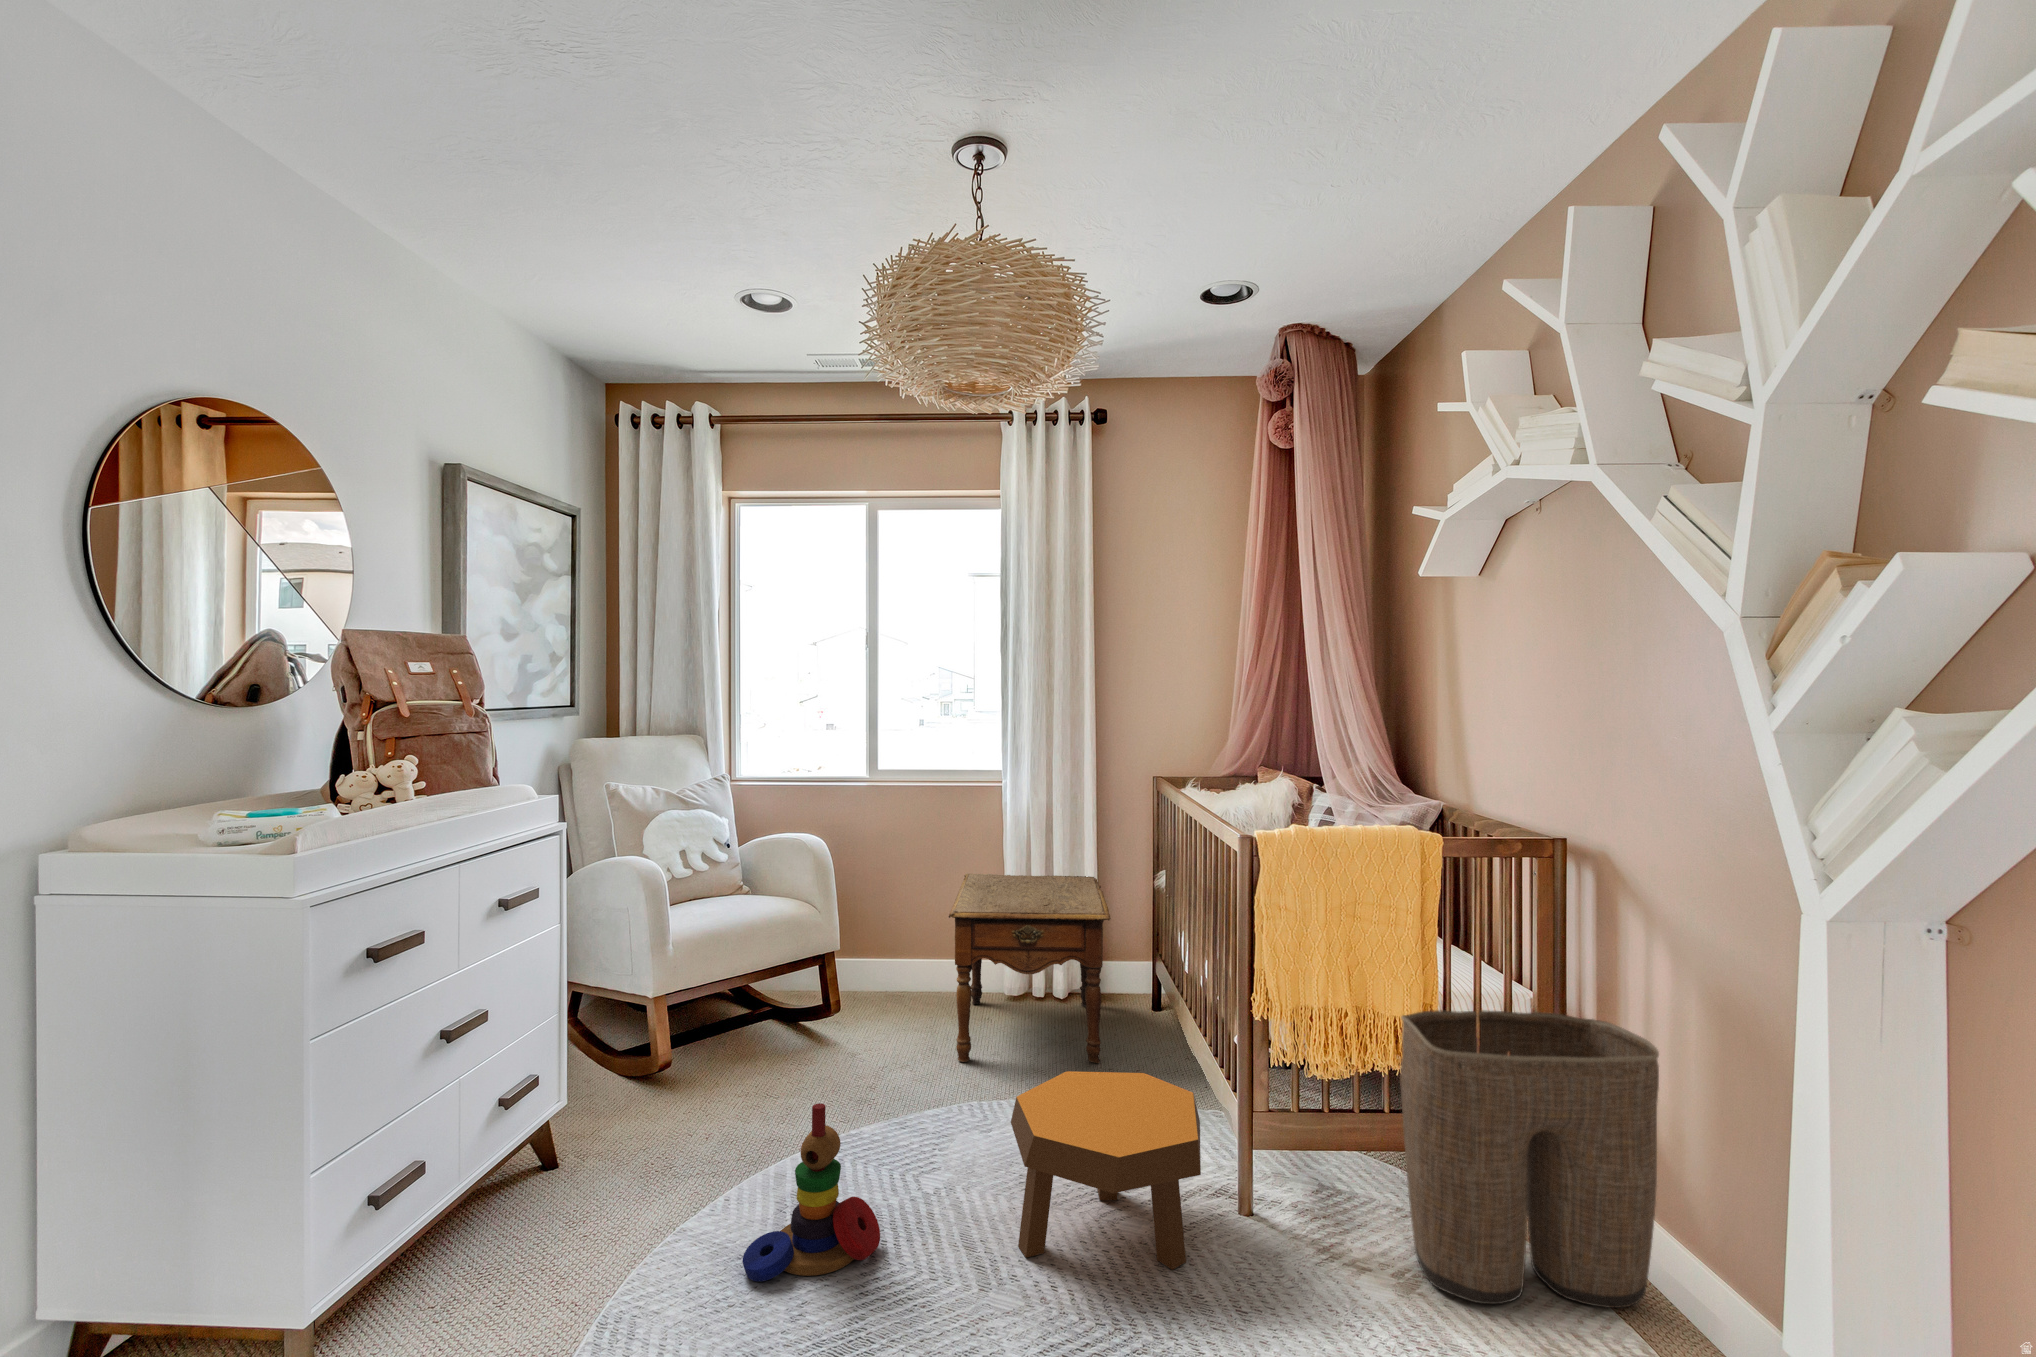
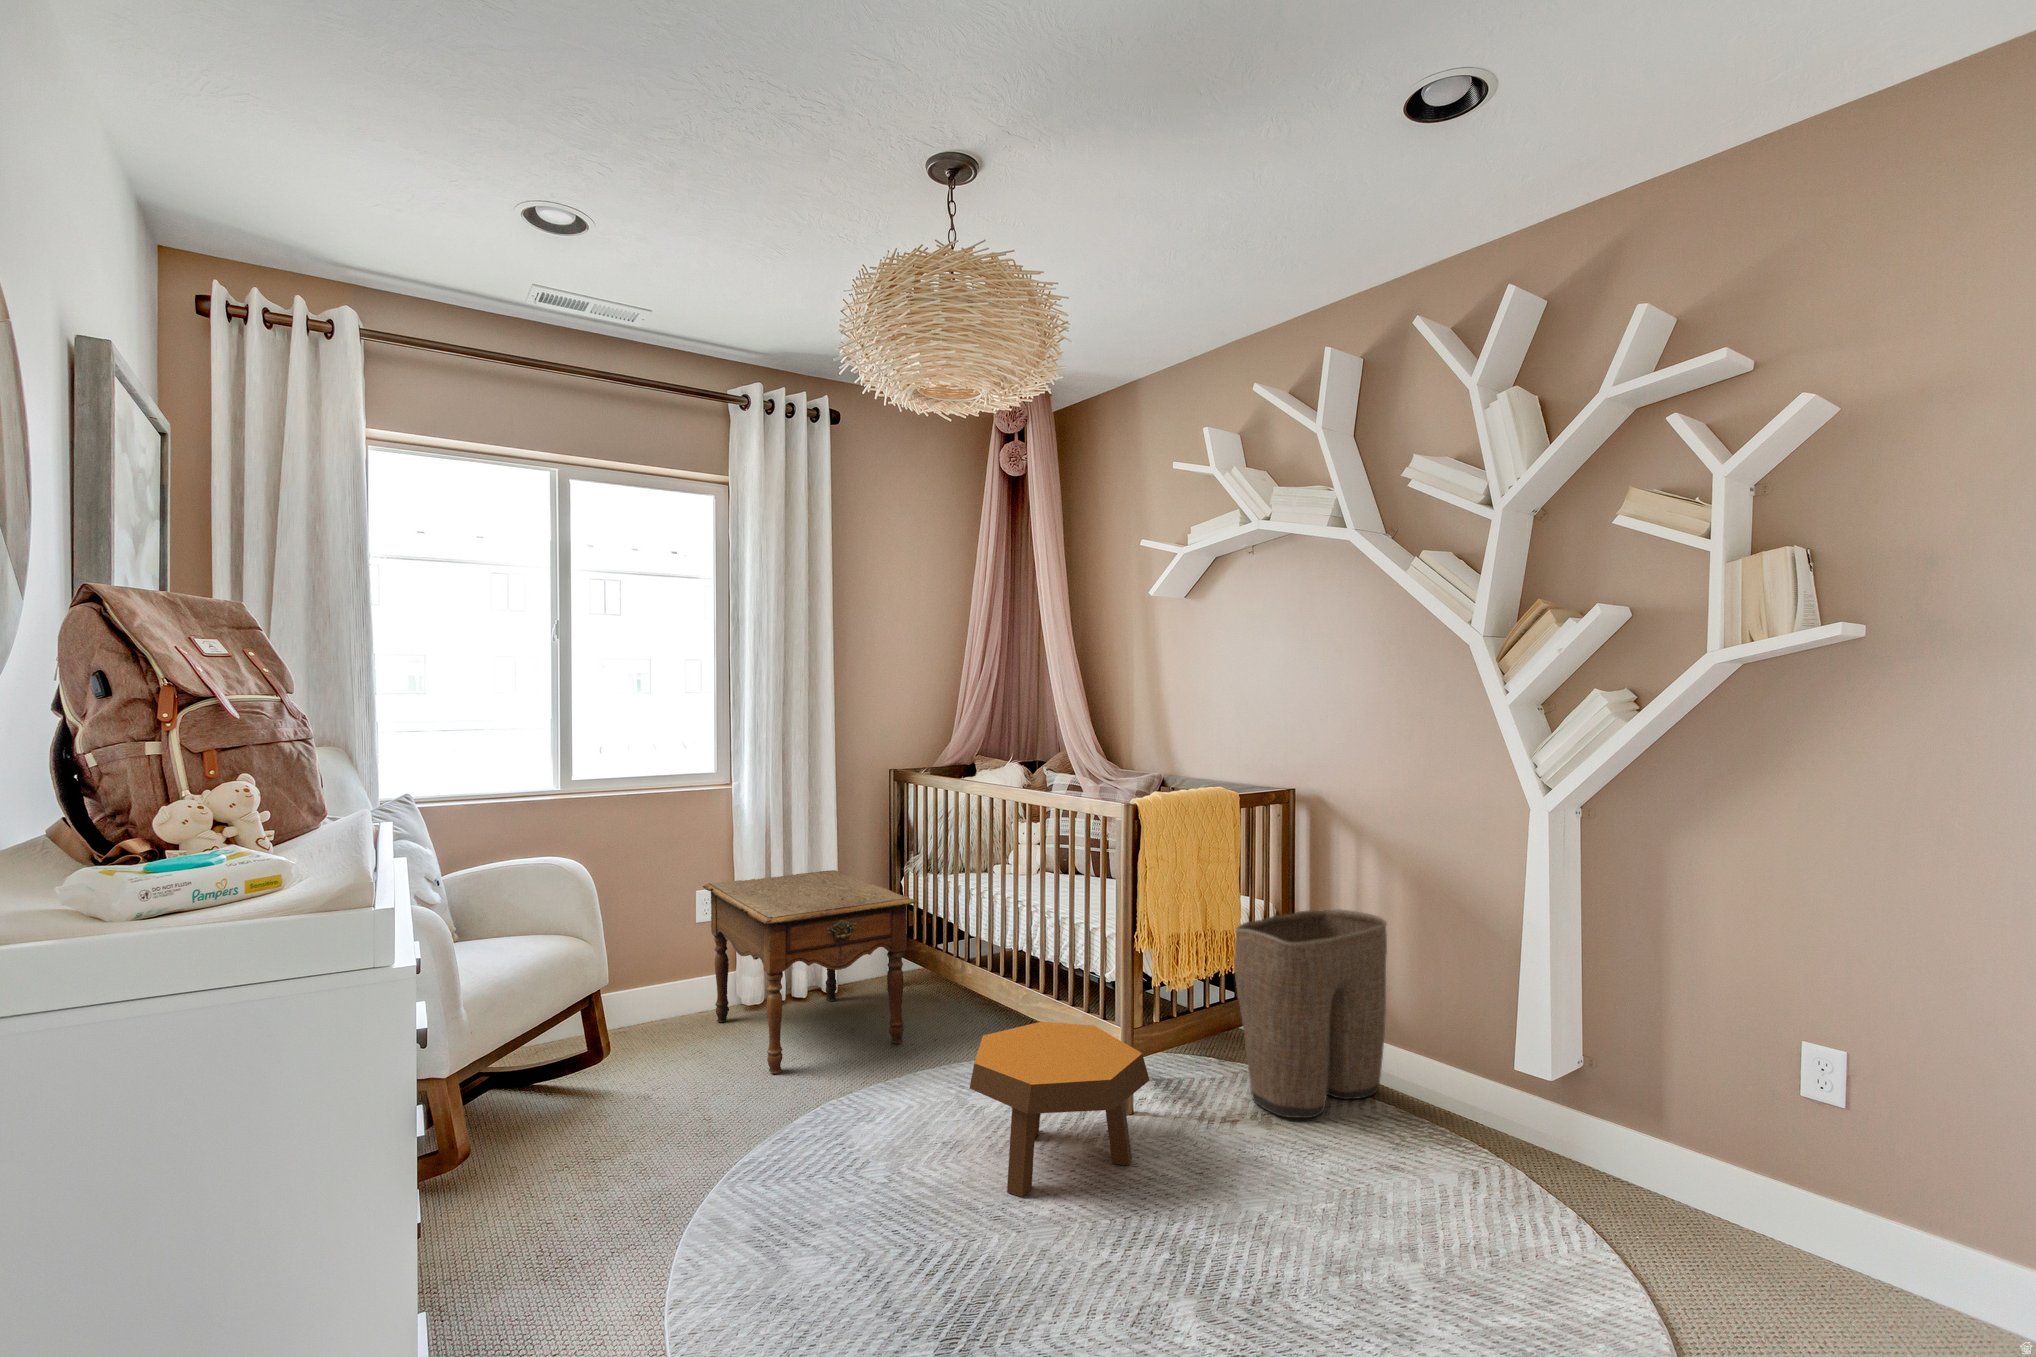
stacking toy: present [743,1103,880,1282] -> none [793,1110,907,1304]

